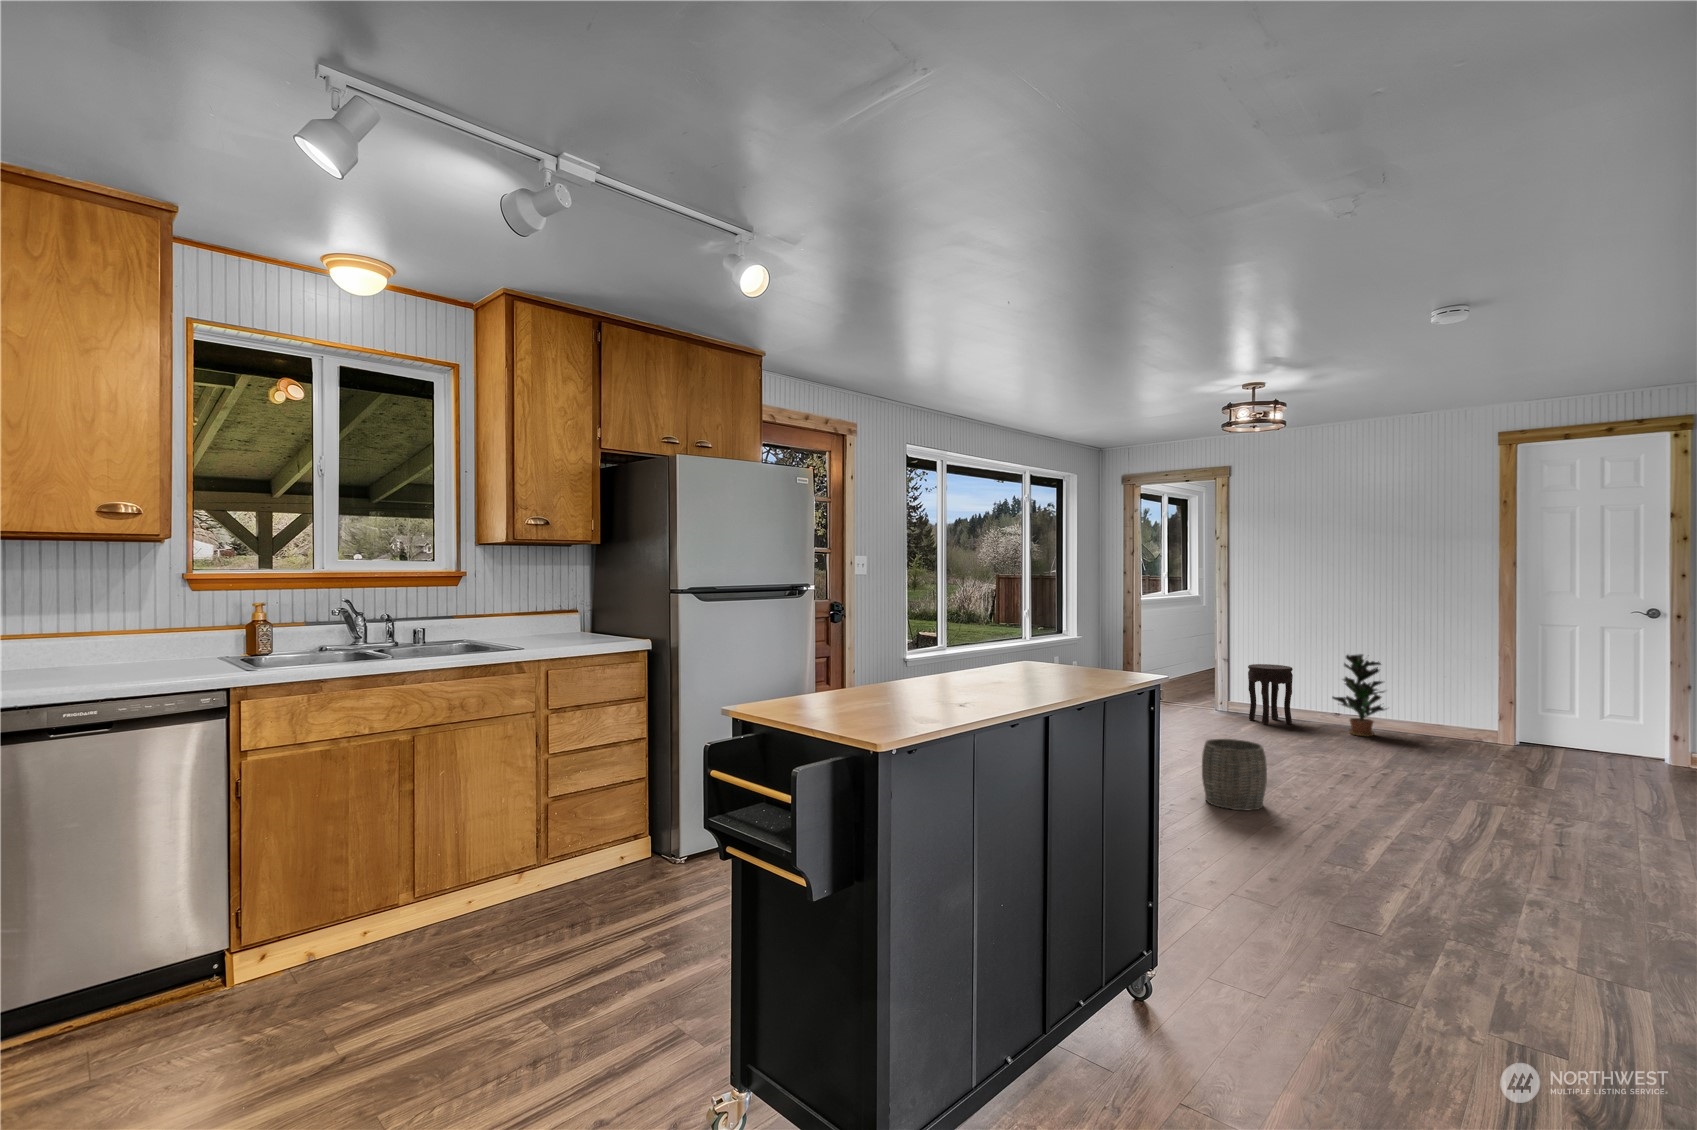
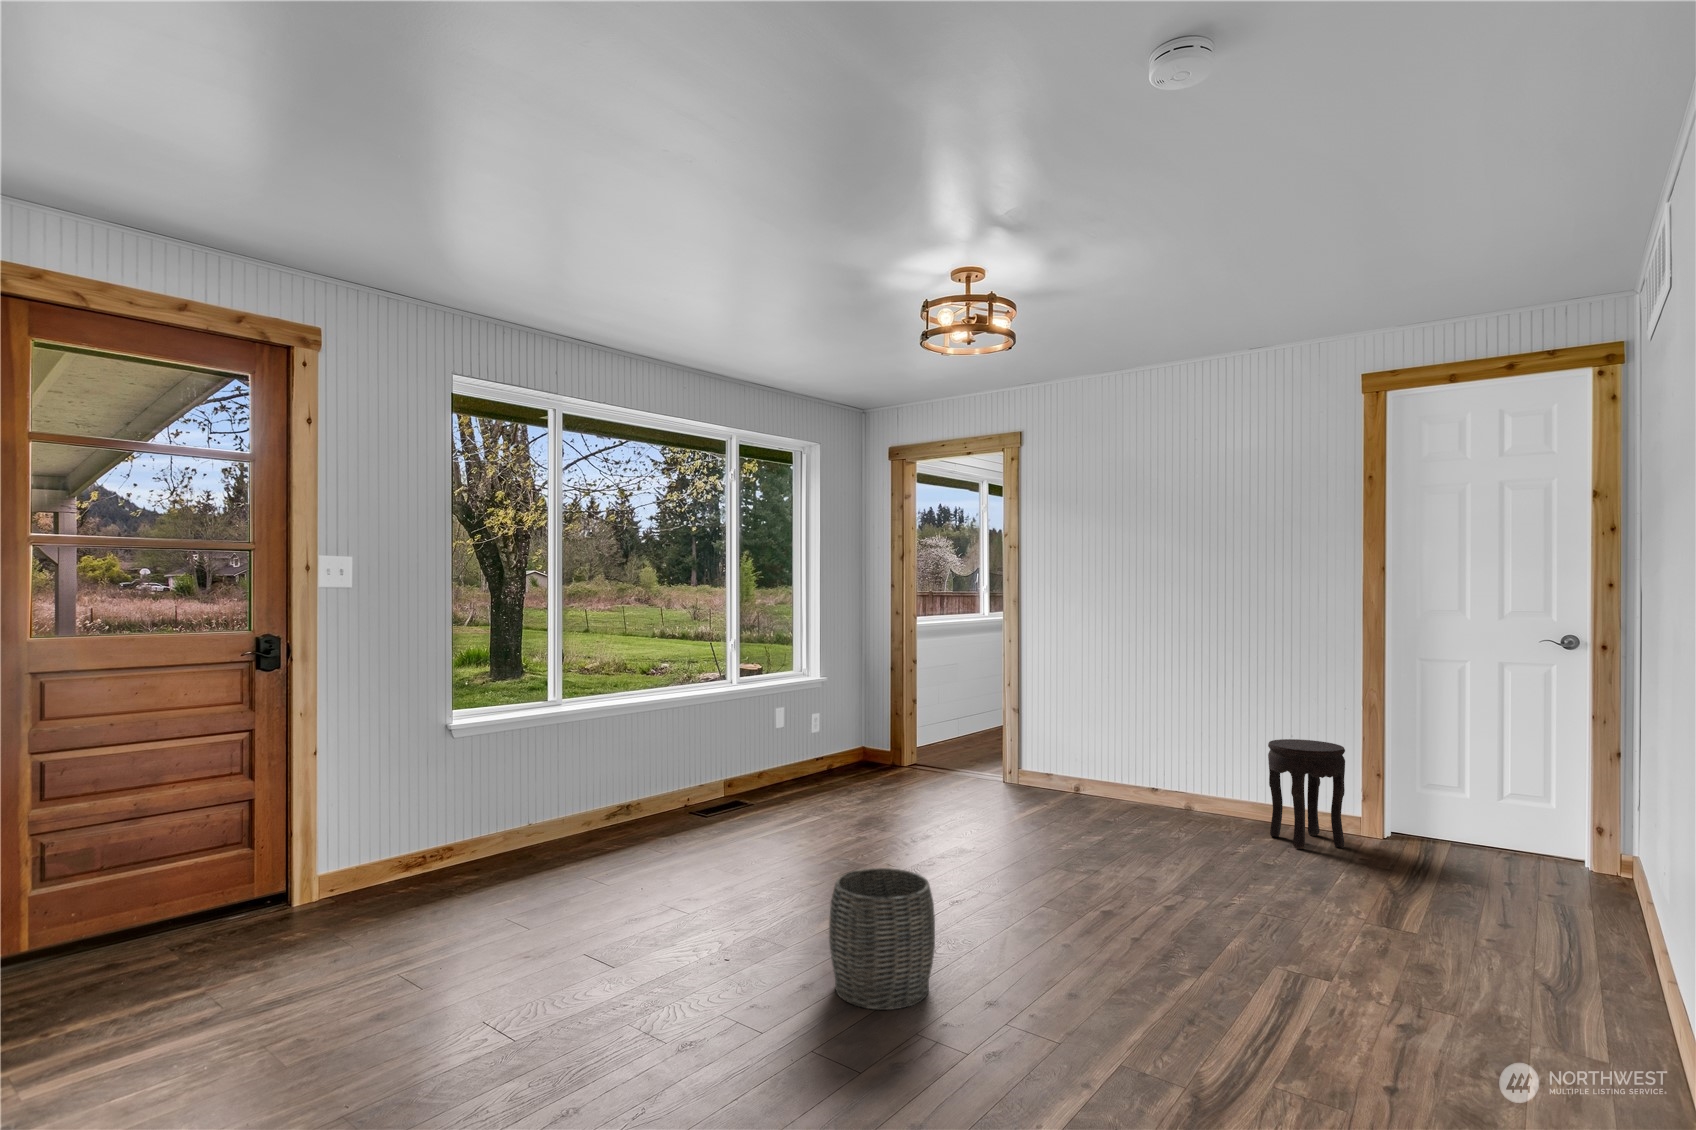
potted plant: present [1332,654,1385,736] -> none [1141,703,1217,826]
side table: present [1248,664,1293,724] -> present [1268,739,1345,849]

